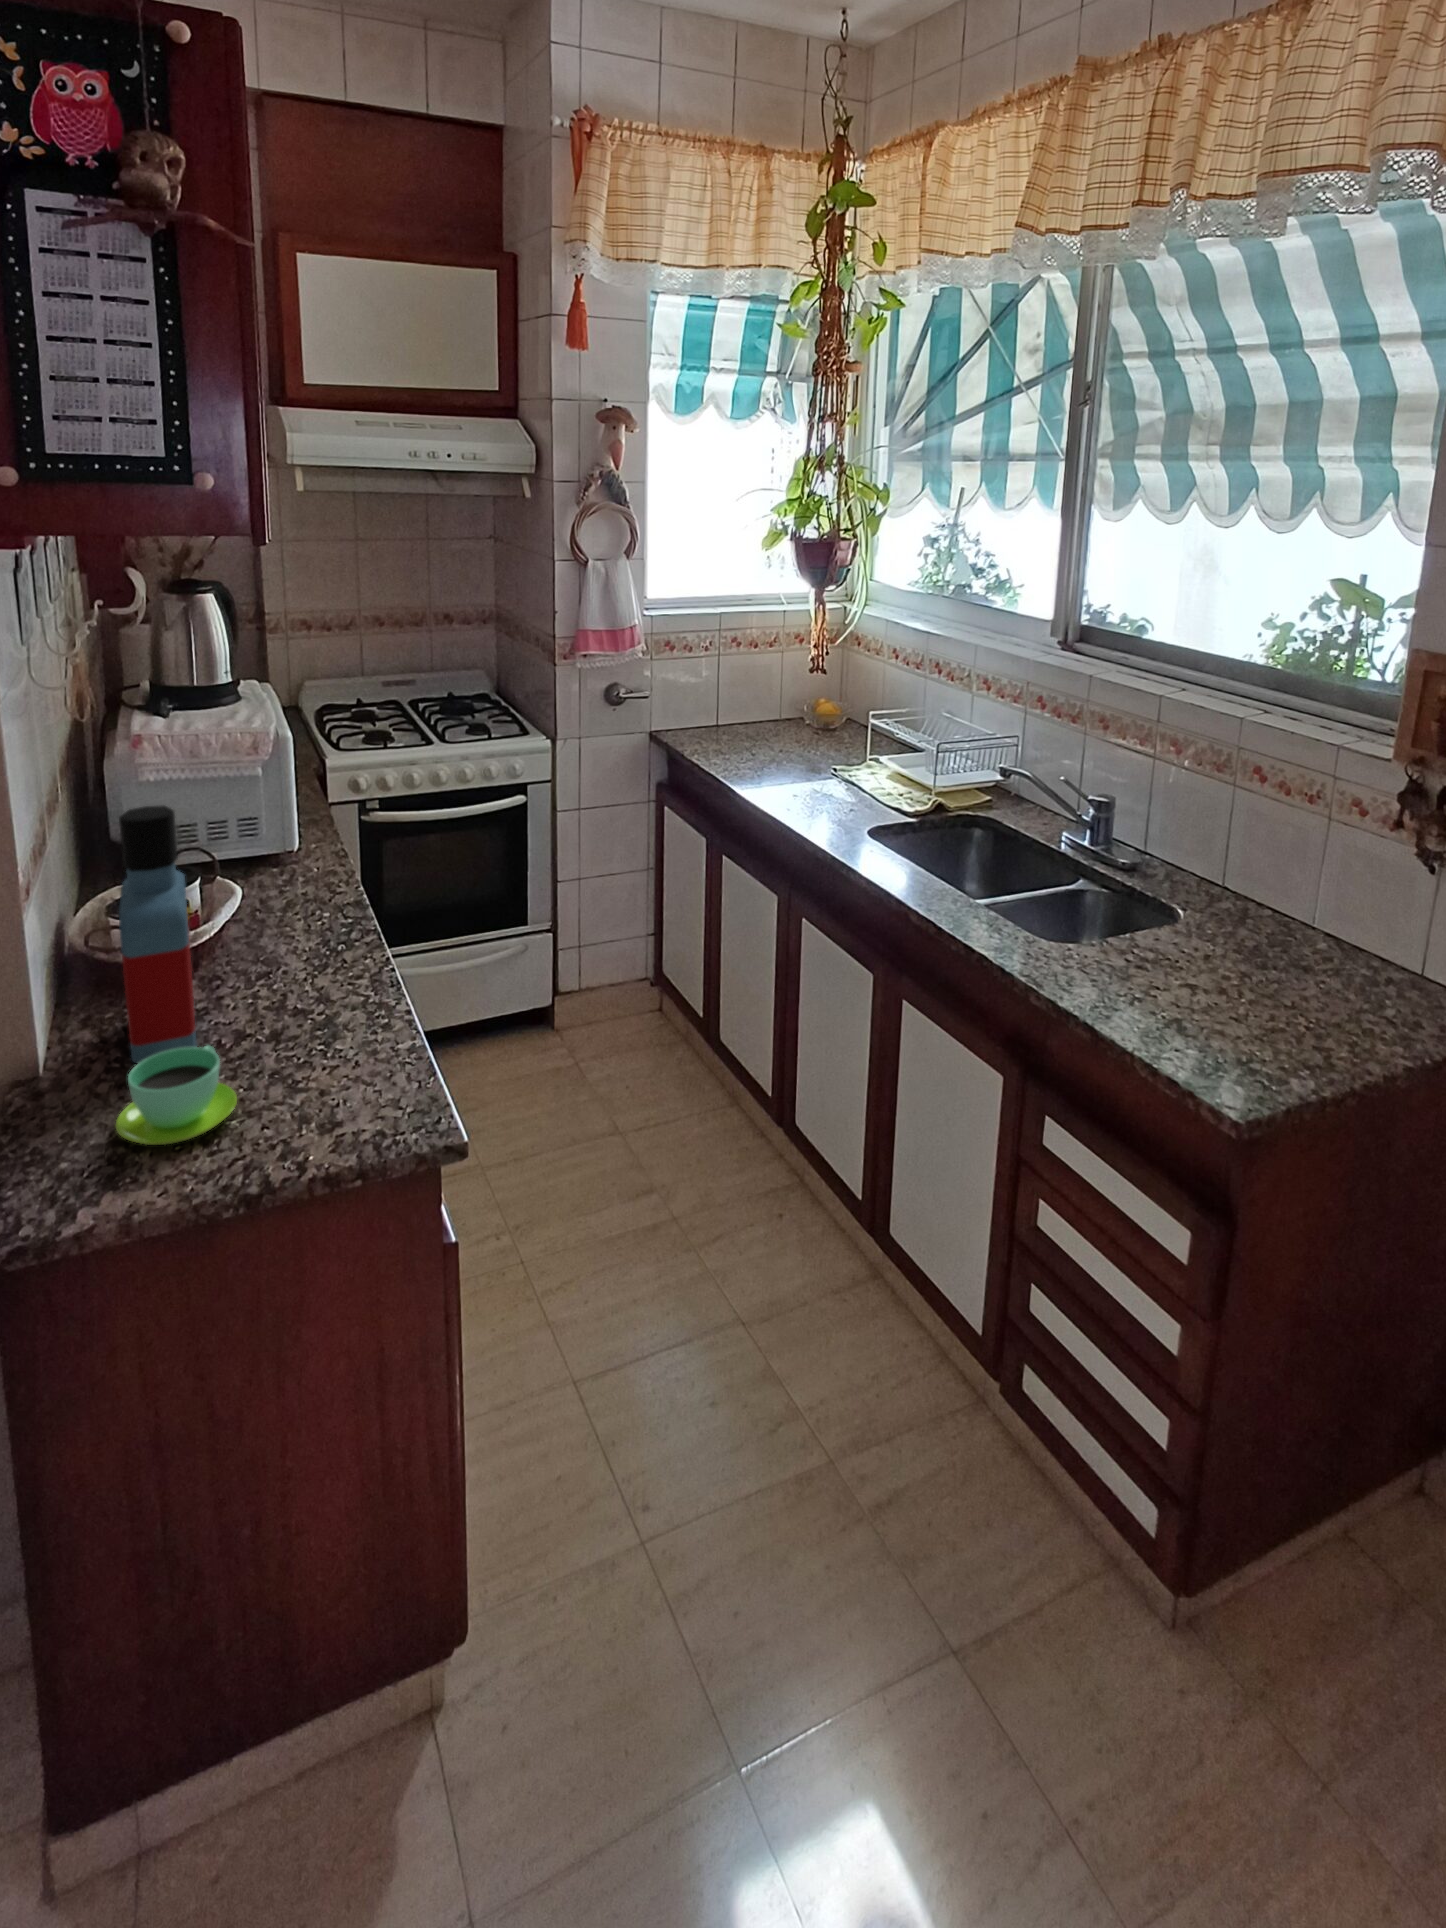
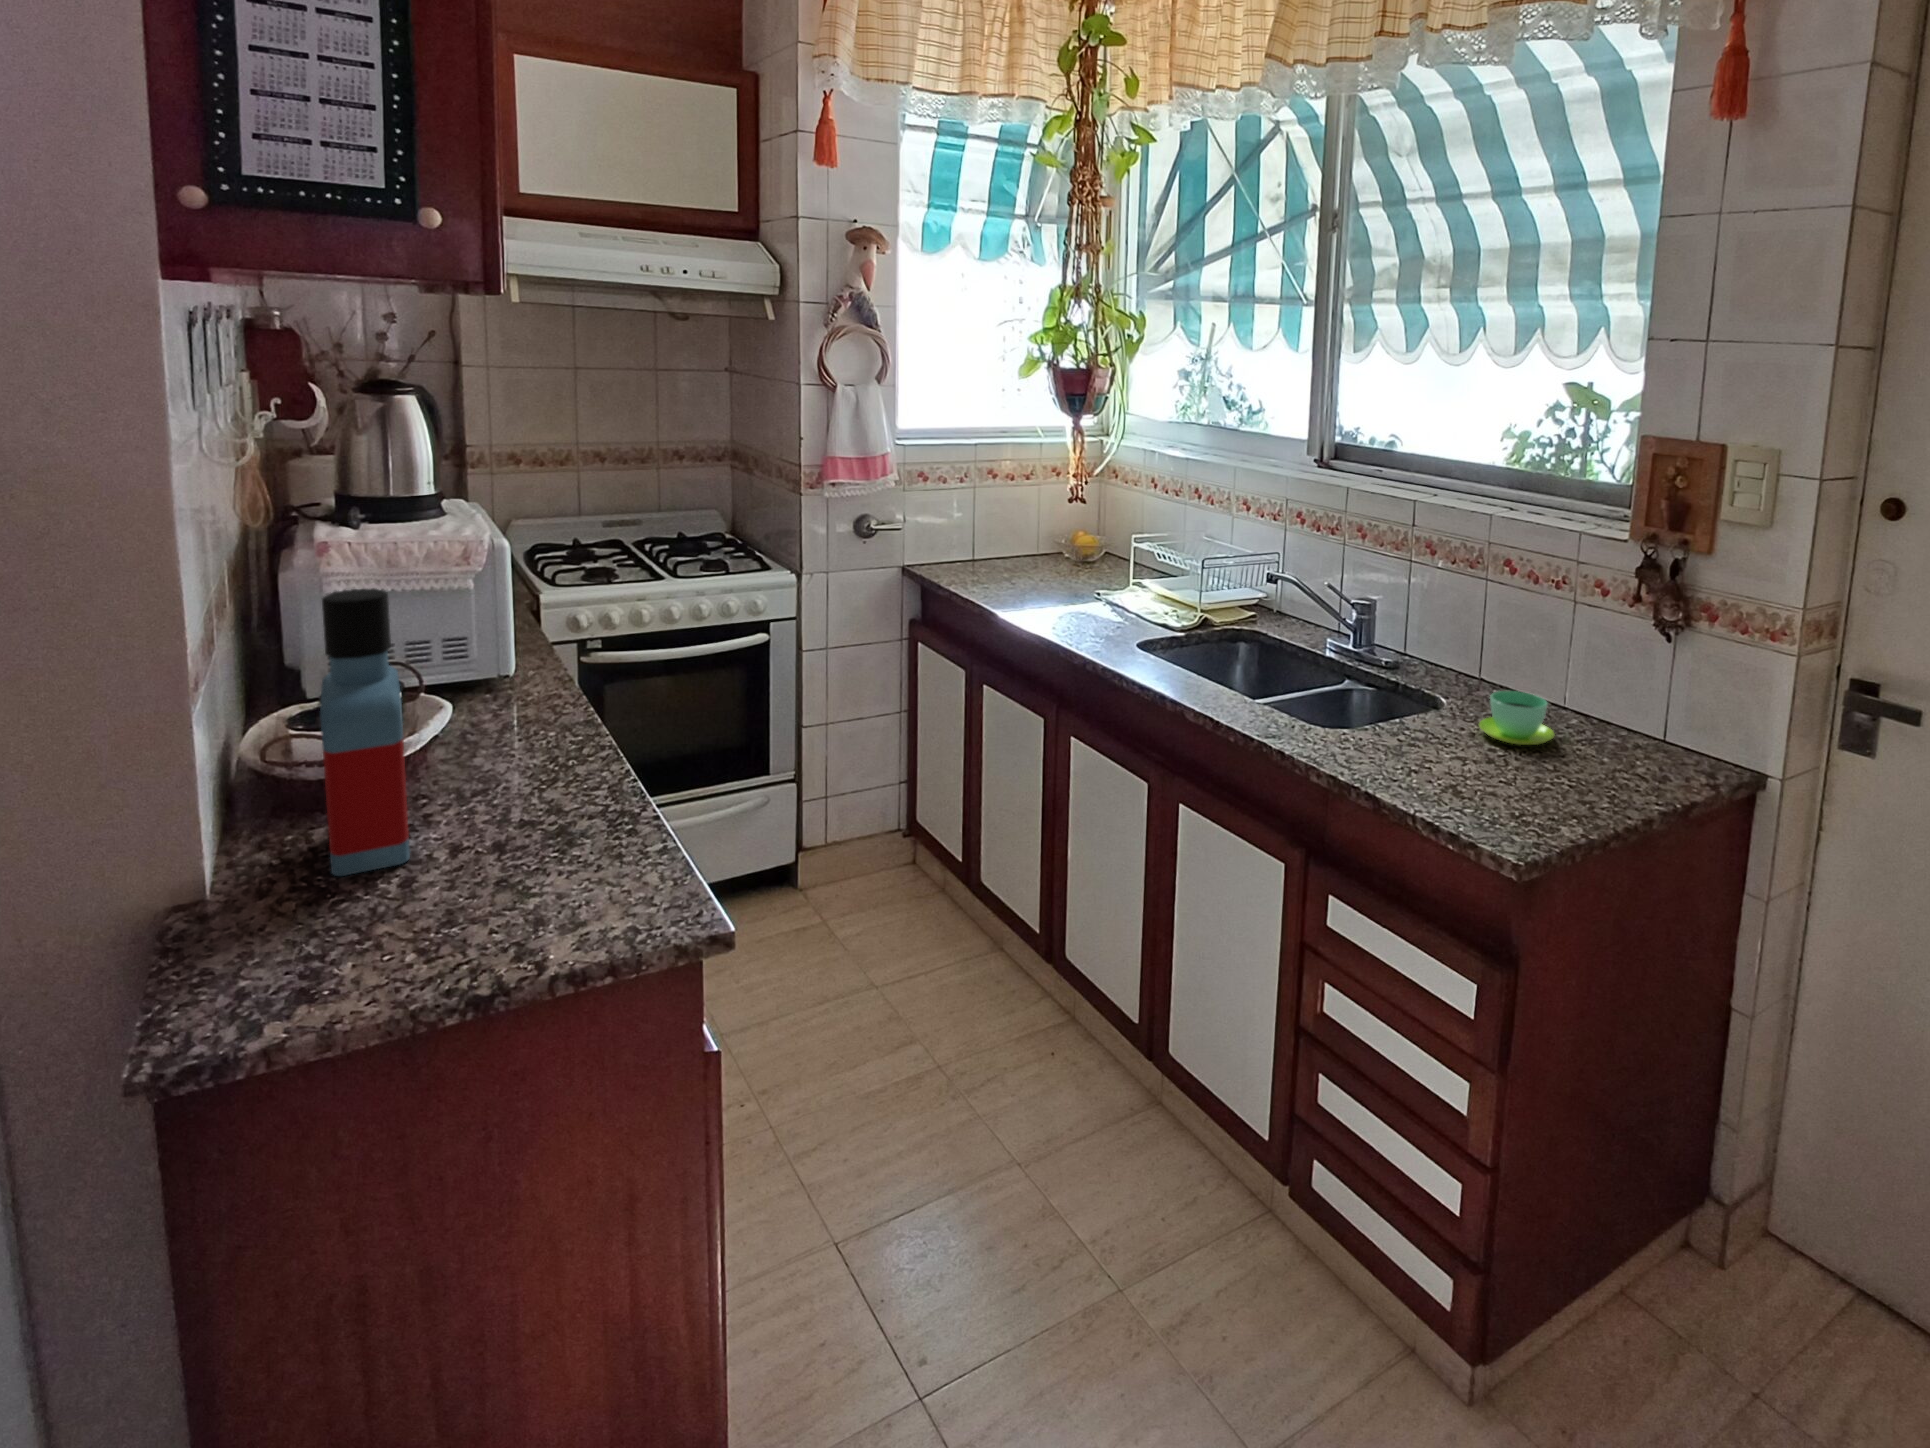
cup: present [116,1045,237,1145] -> present [1479,691,1555,745]

